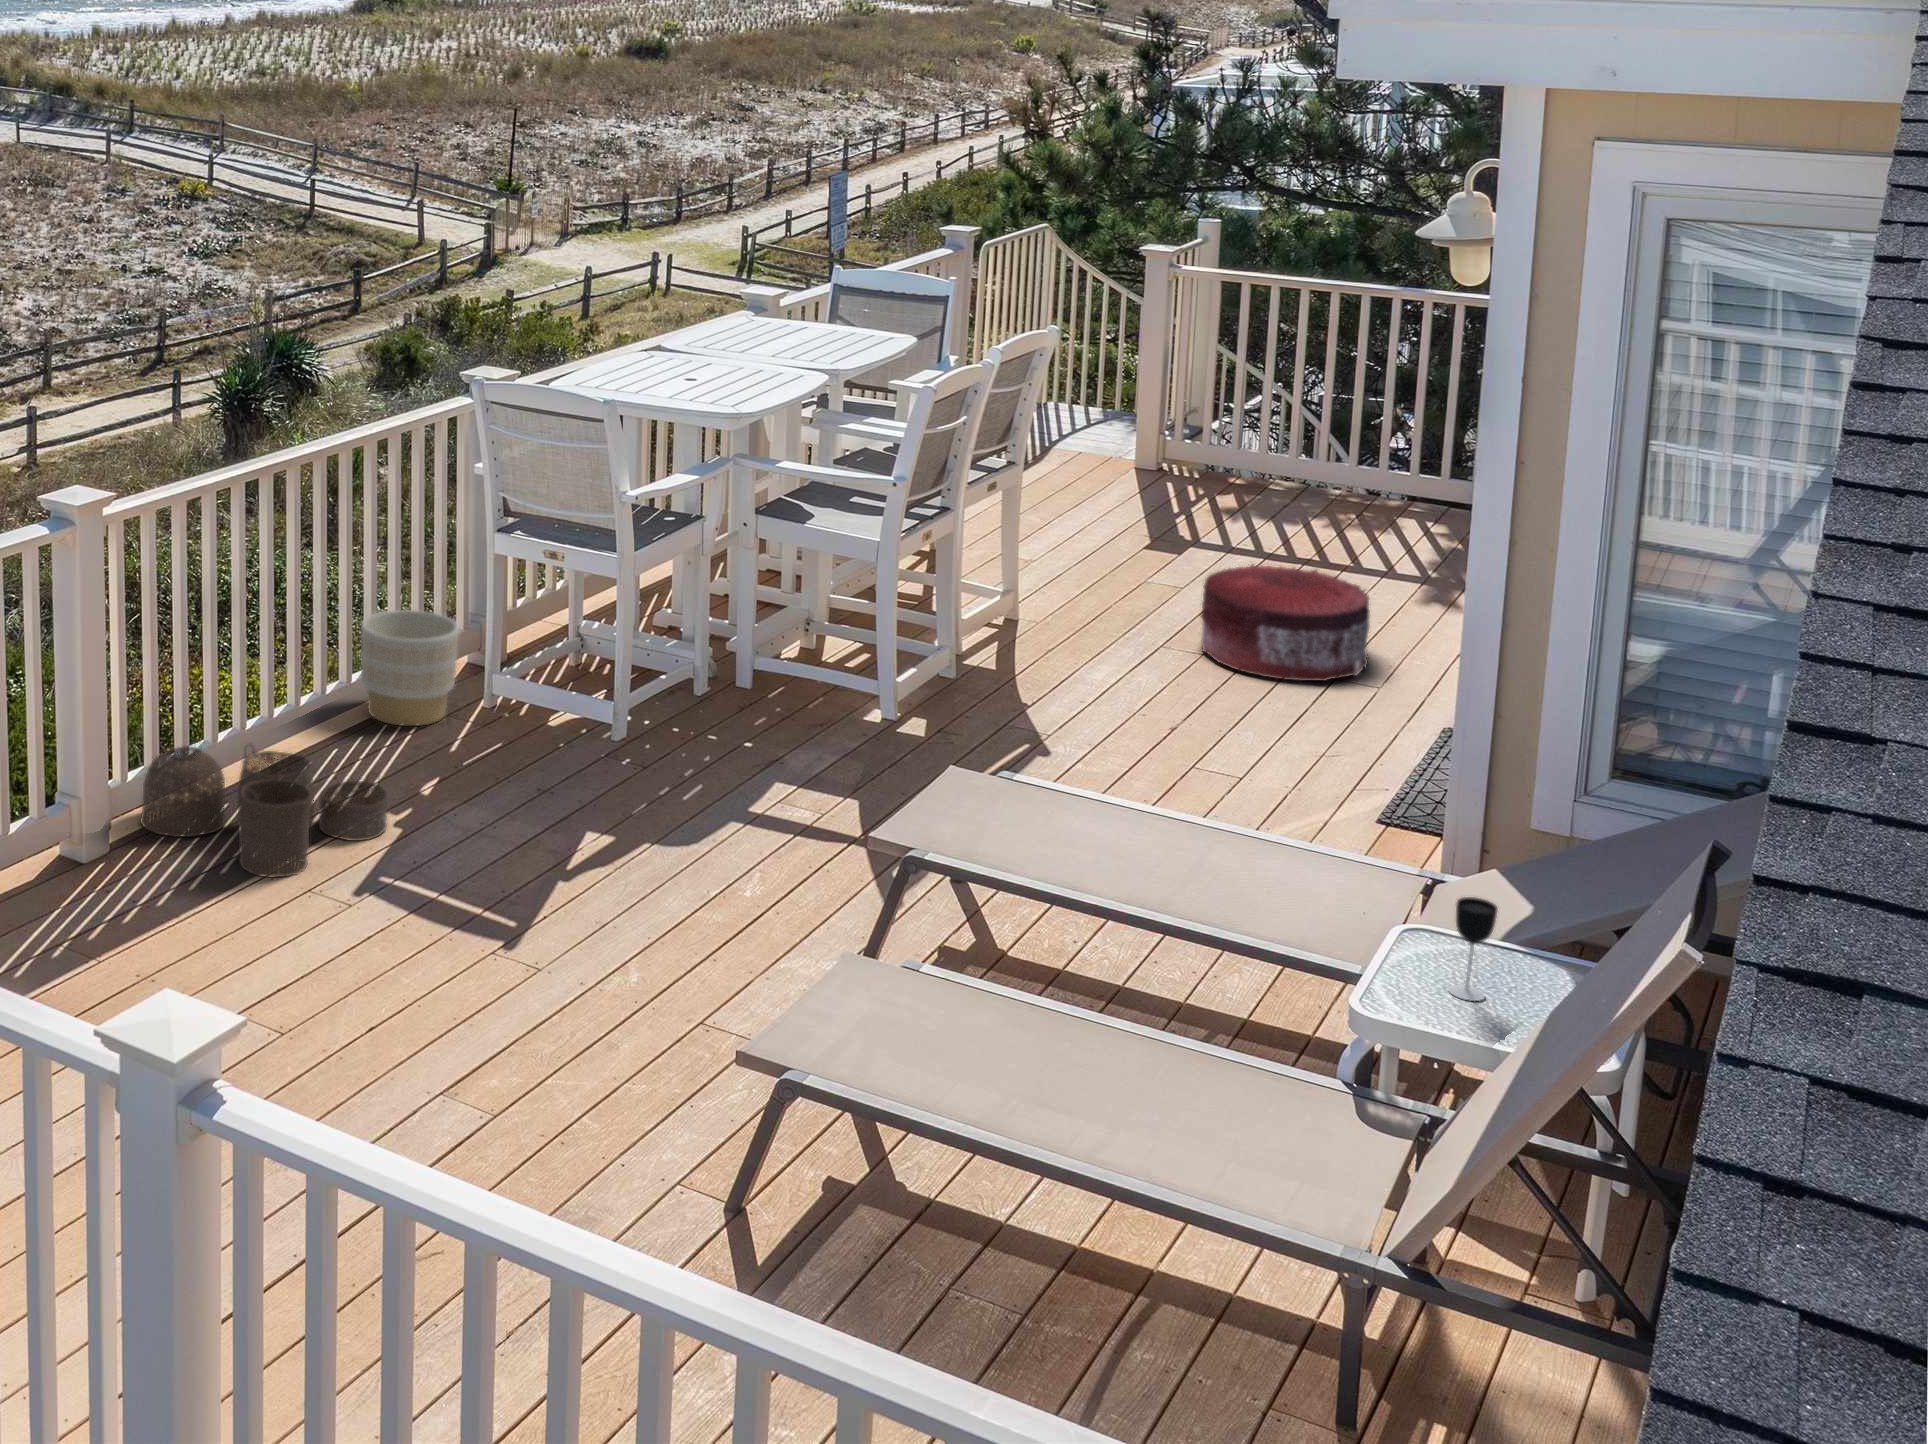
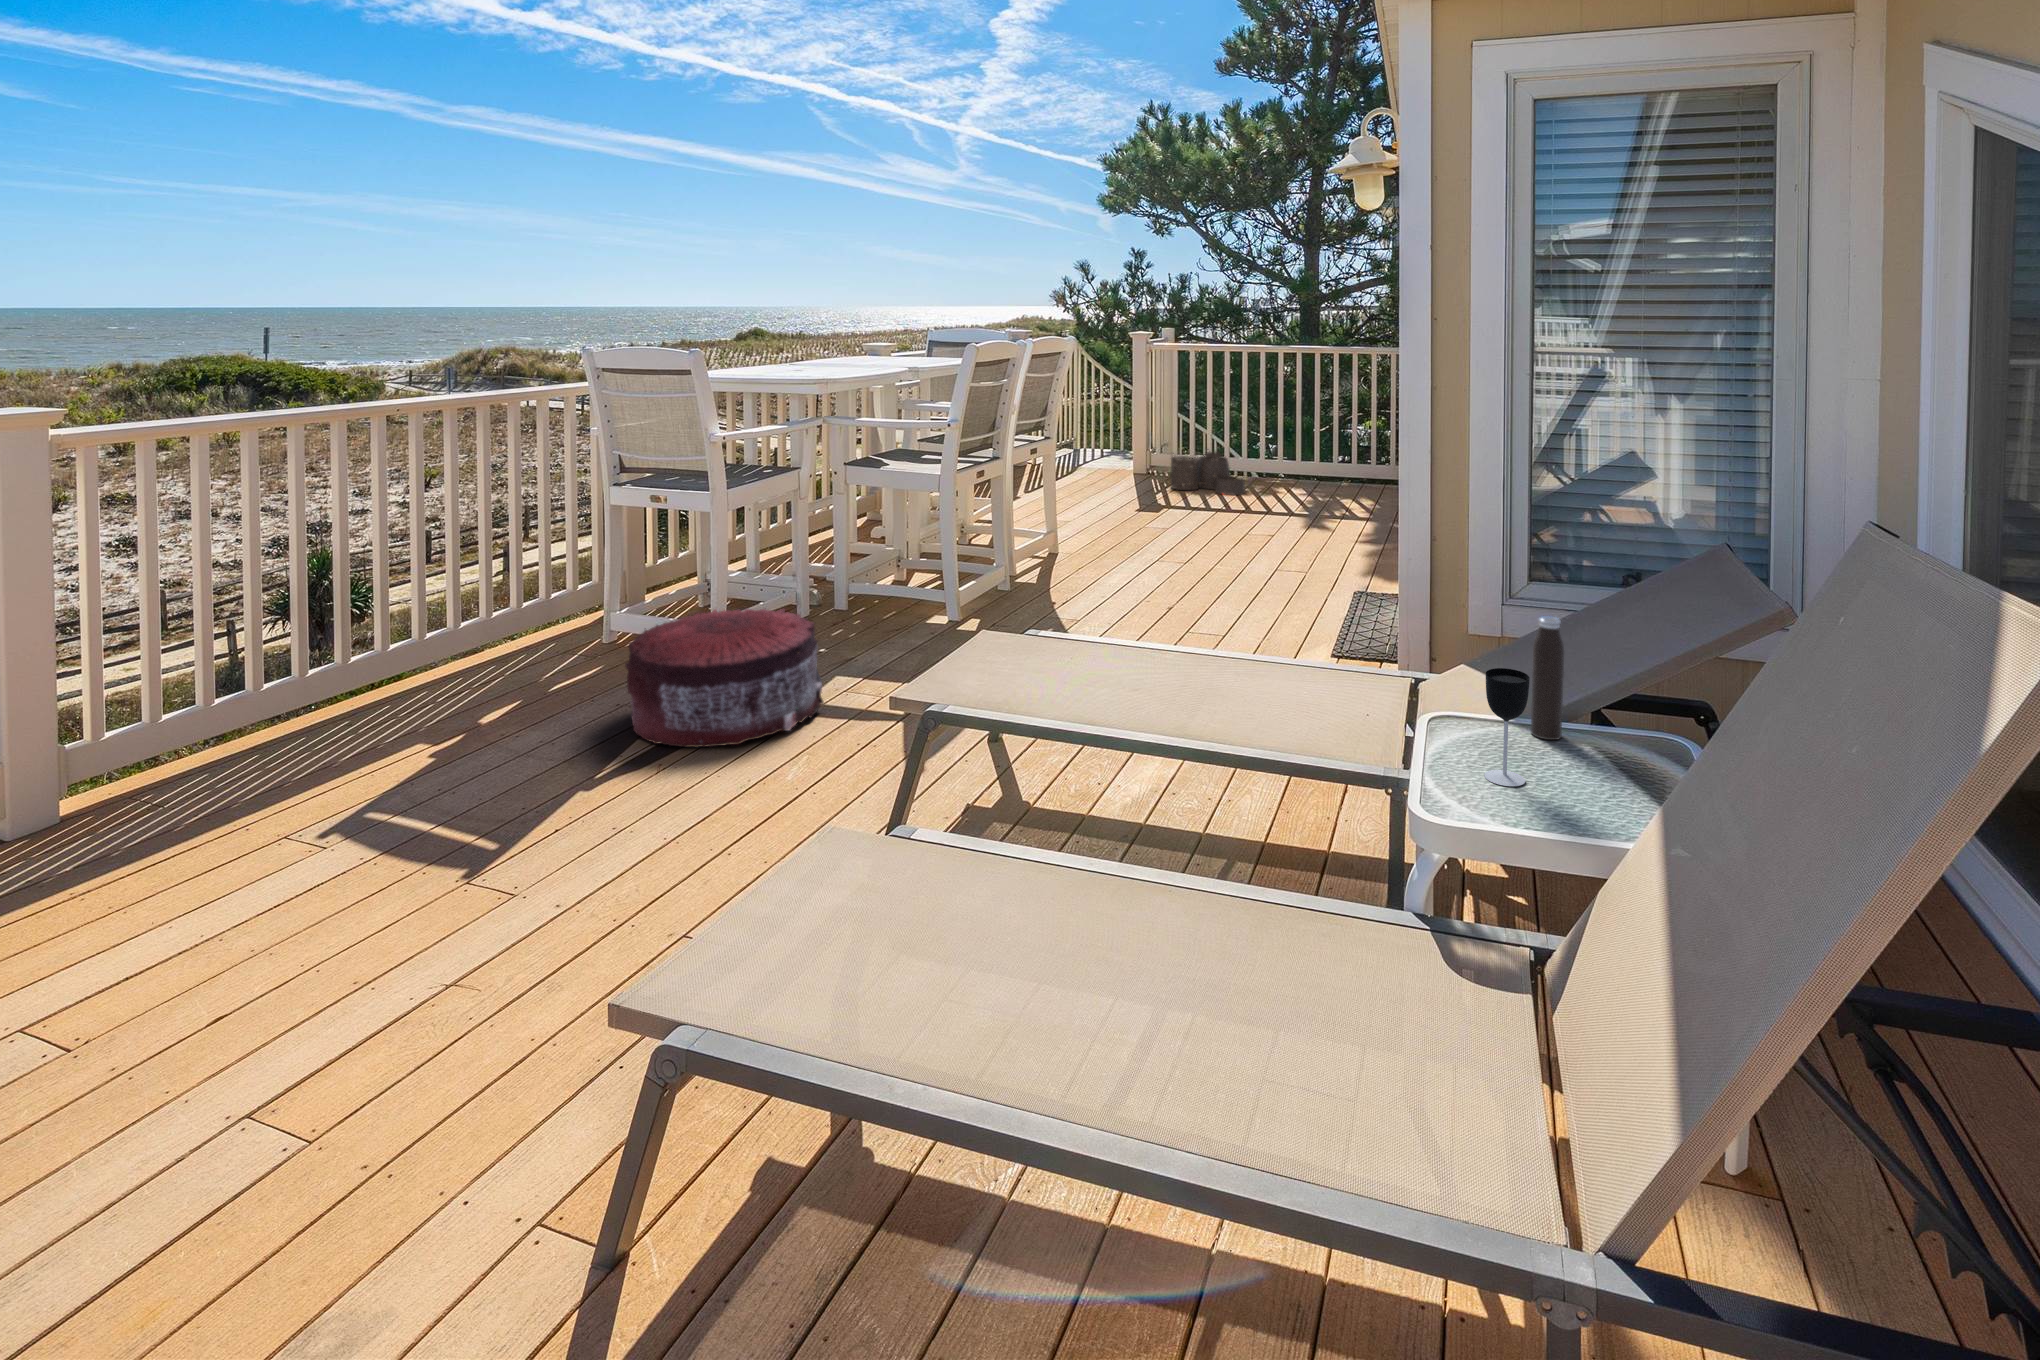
pouf: present [1201,564,1370,681] -> present [625,609,824,747]
planter: present [361,610,459,726] -> none [478,566,574,667]
woven basket: present [141,742,388,877] -> present [1171,449,1245,495]
water bottle: none [1520,851,1560,967] -> present [1531,616,1564,740]

